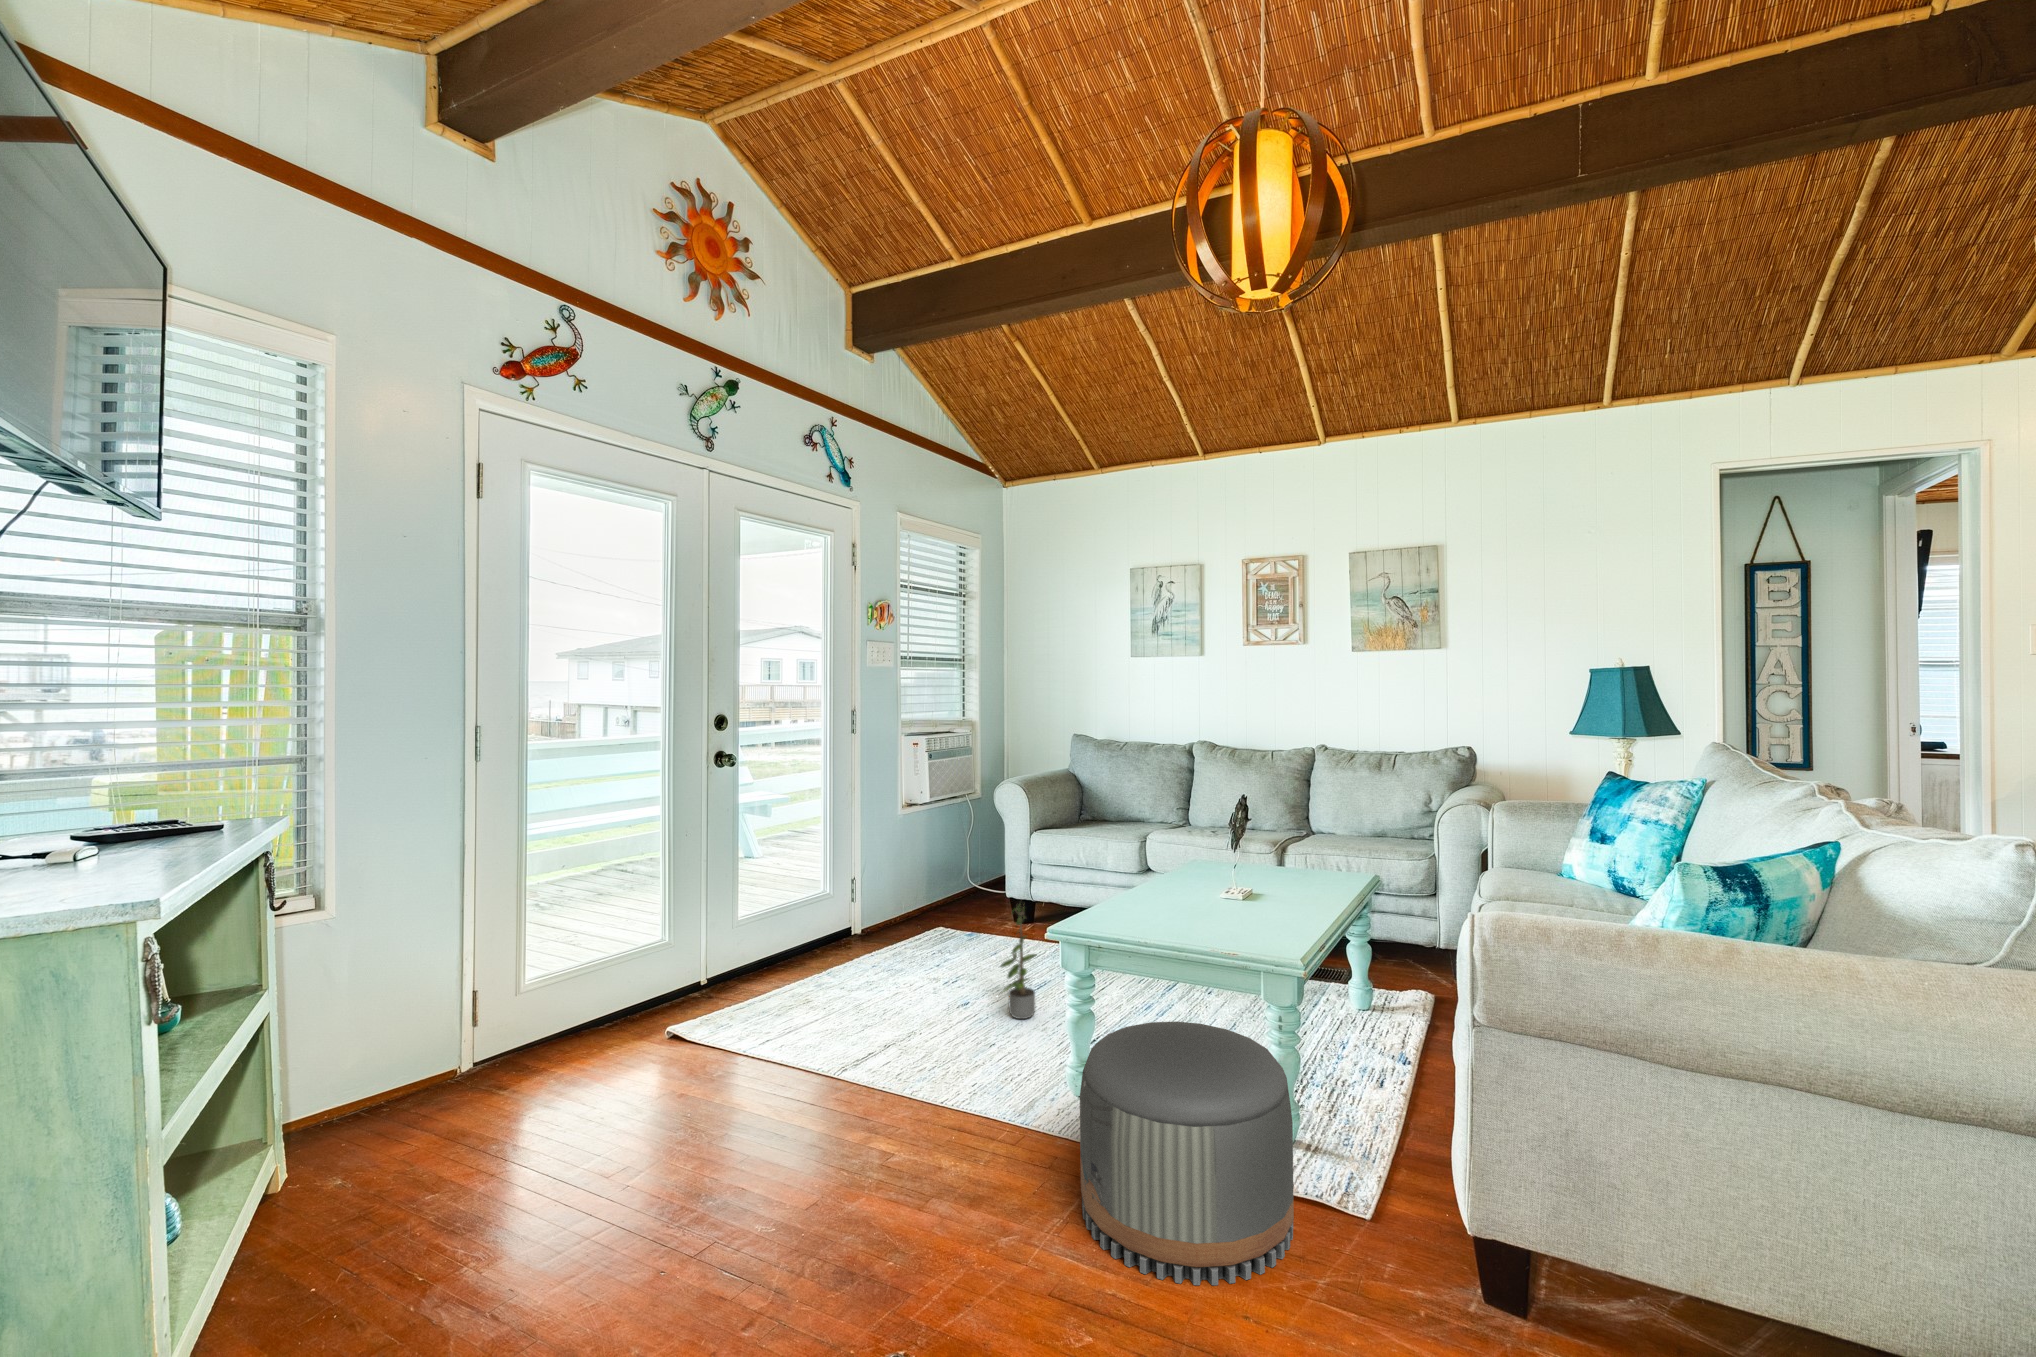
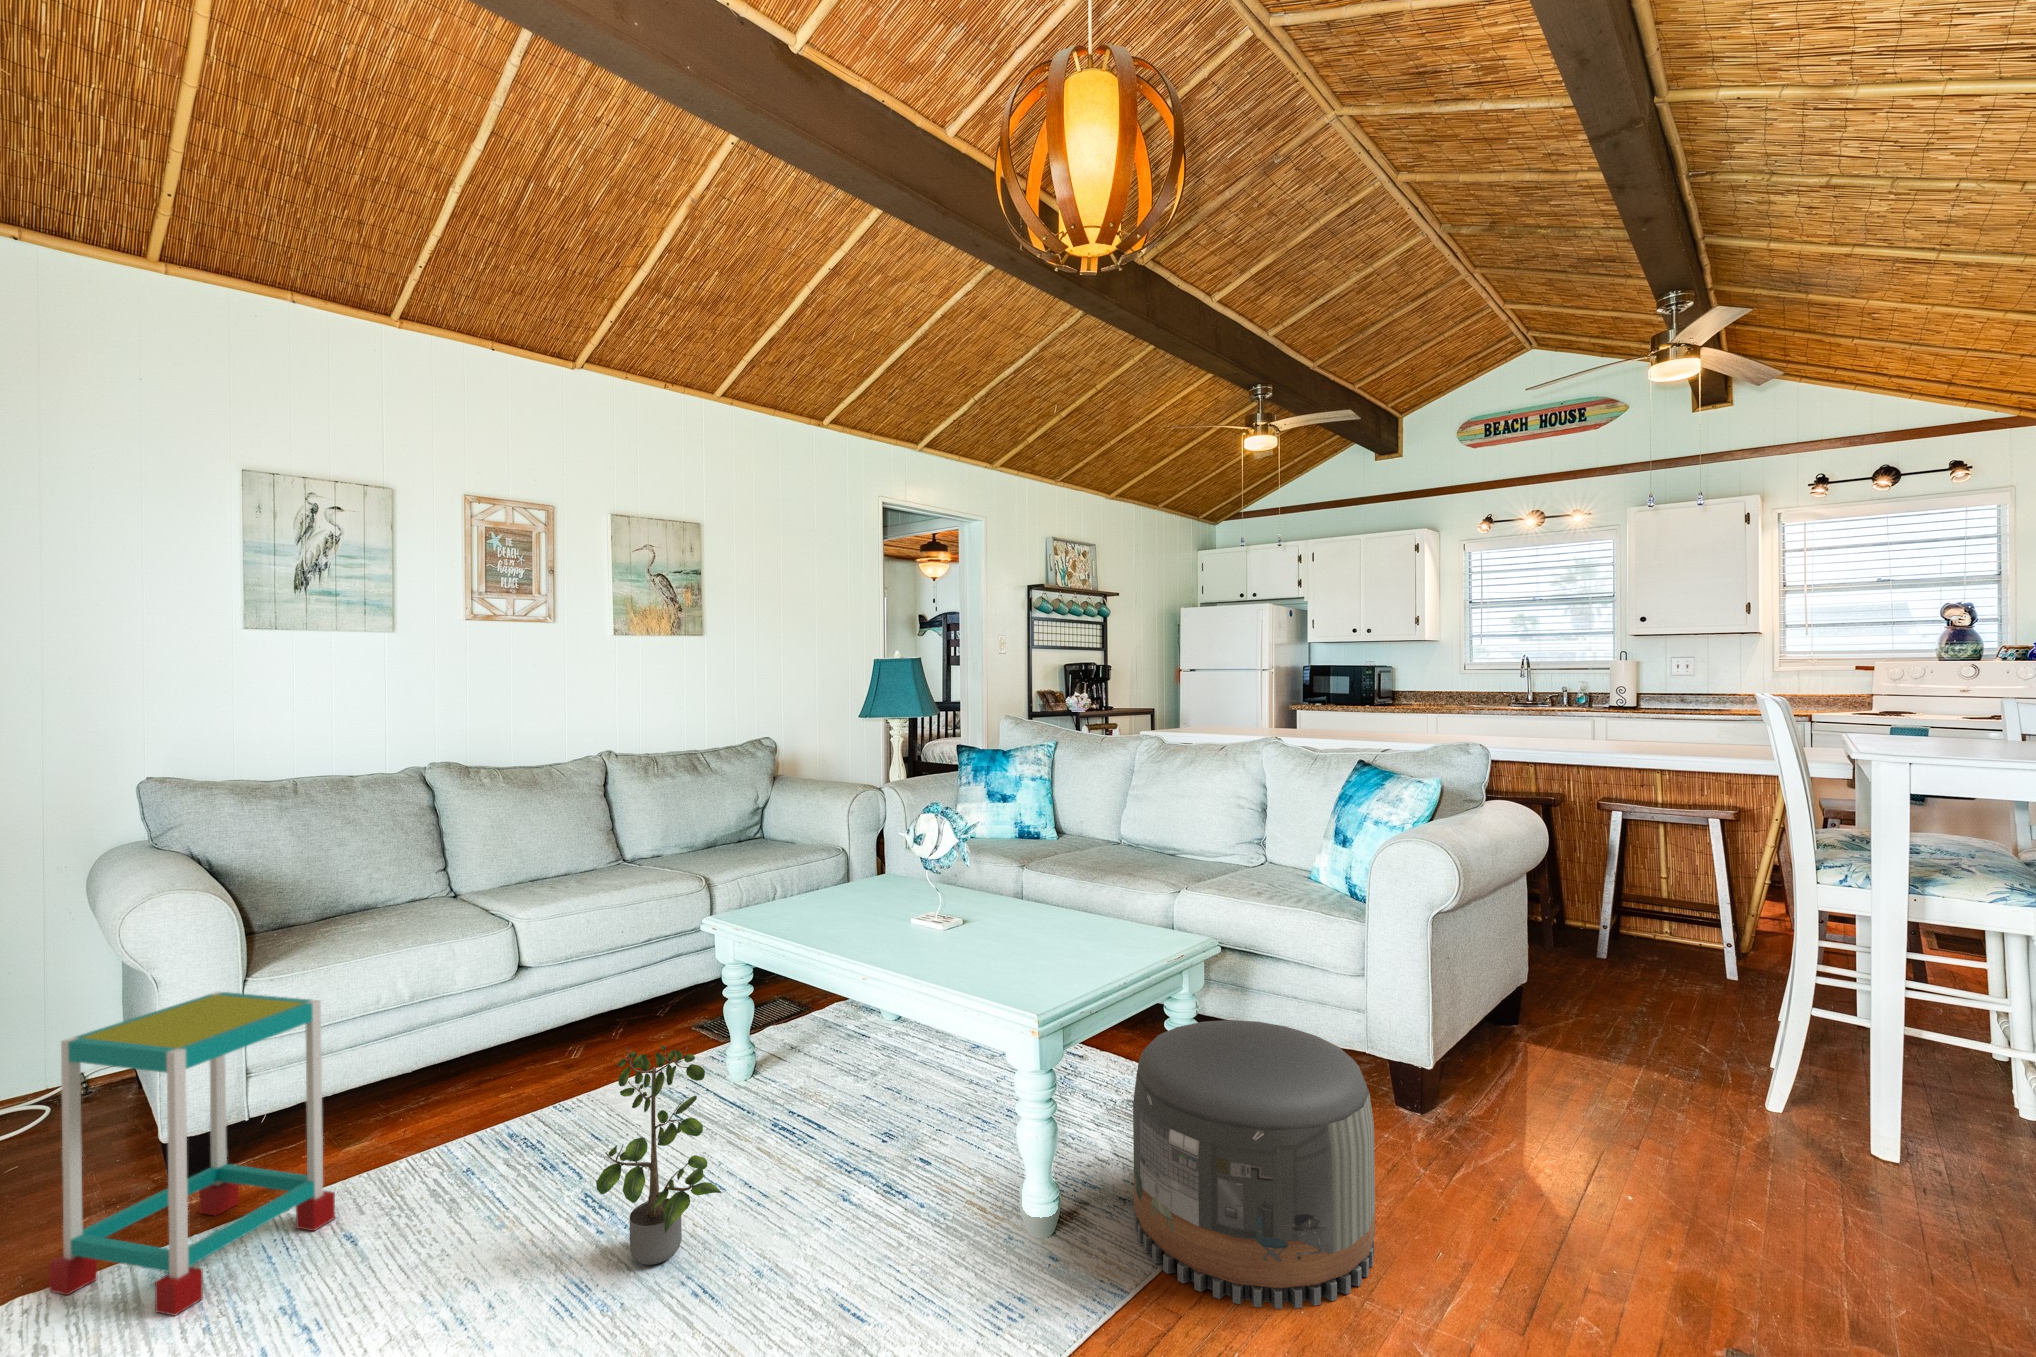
side table: none [939,832,1008,951] -> present [49,992,335,1316]

